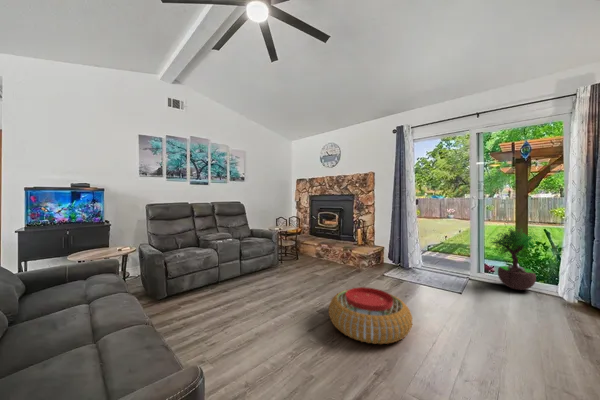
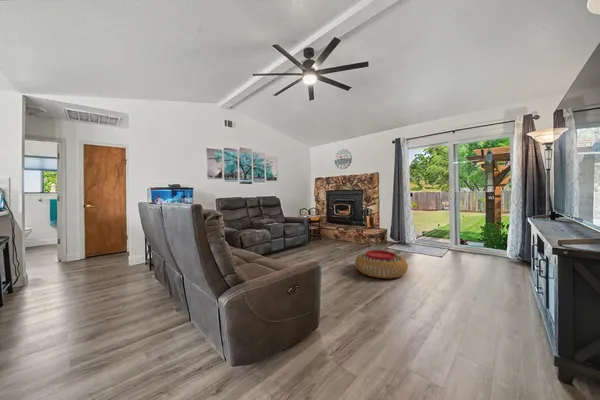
potted tree: present [491,229,537,290] -> none [461,208,495,254]

